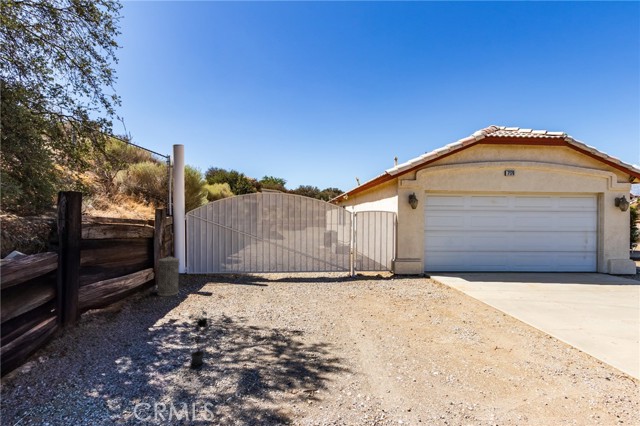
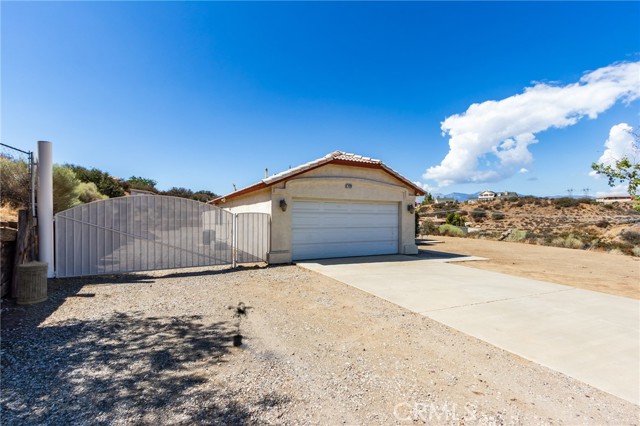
potted plant: present [188,311,213,365] -> present [228,302,253,345]

